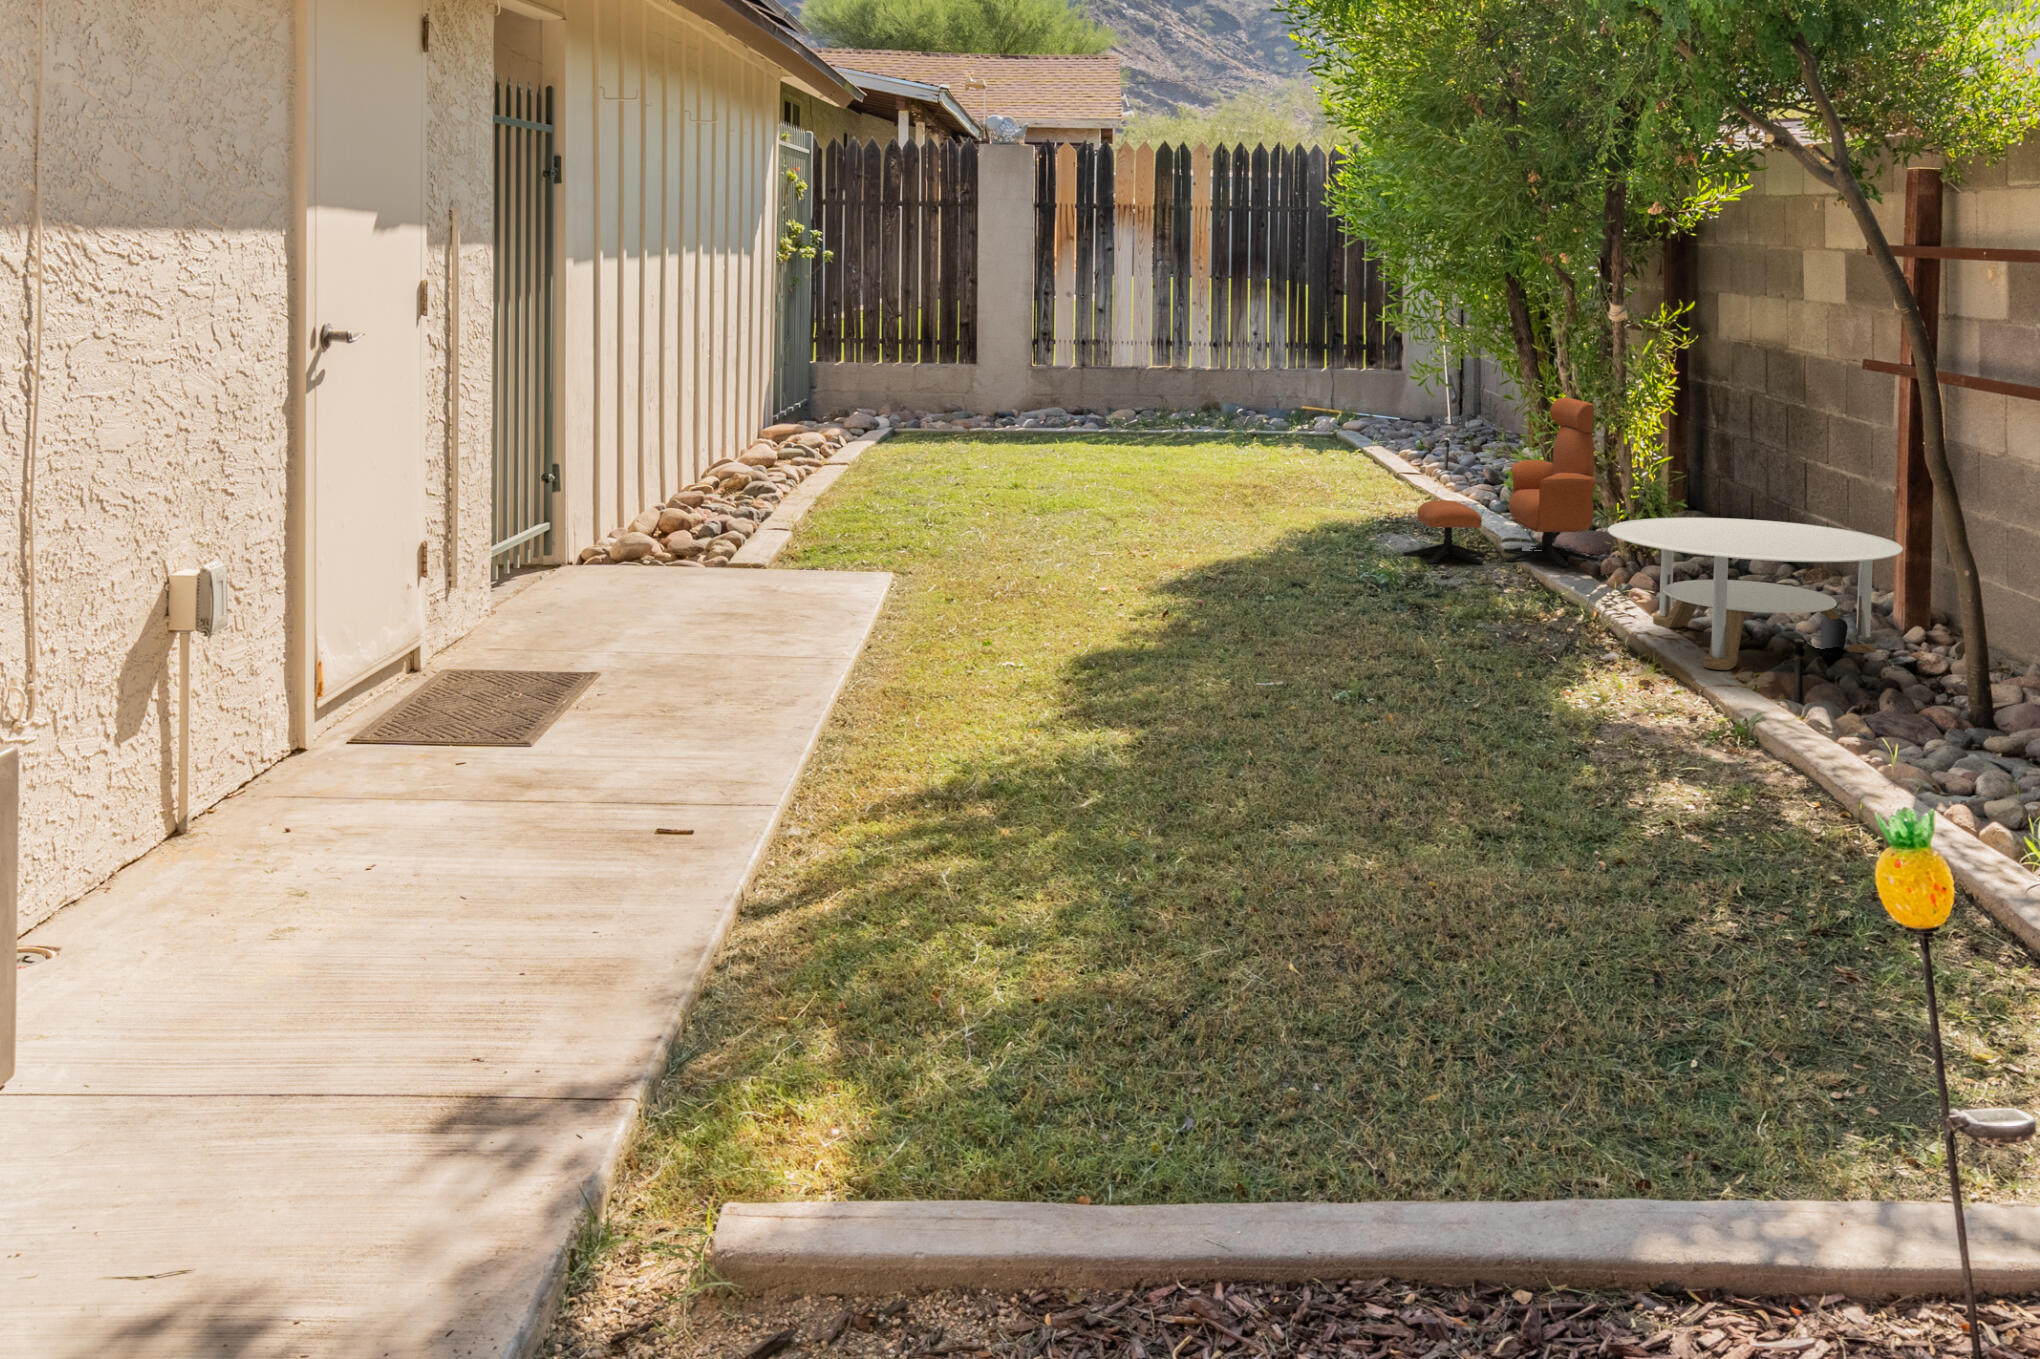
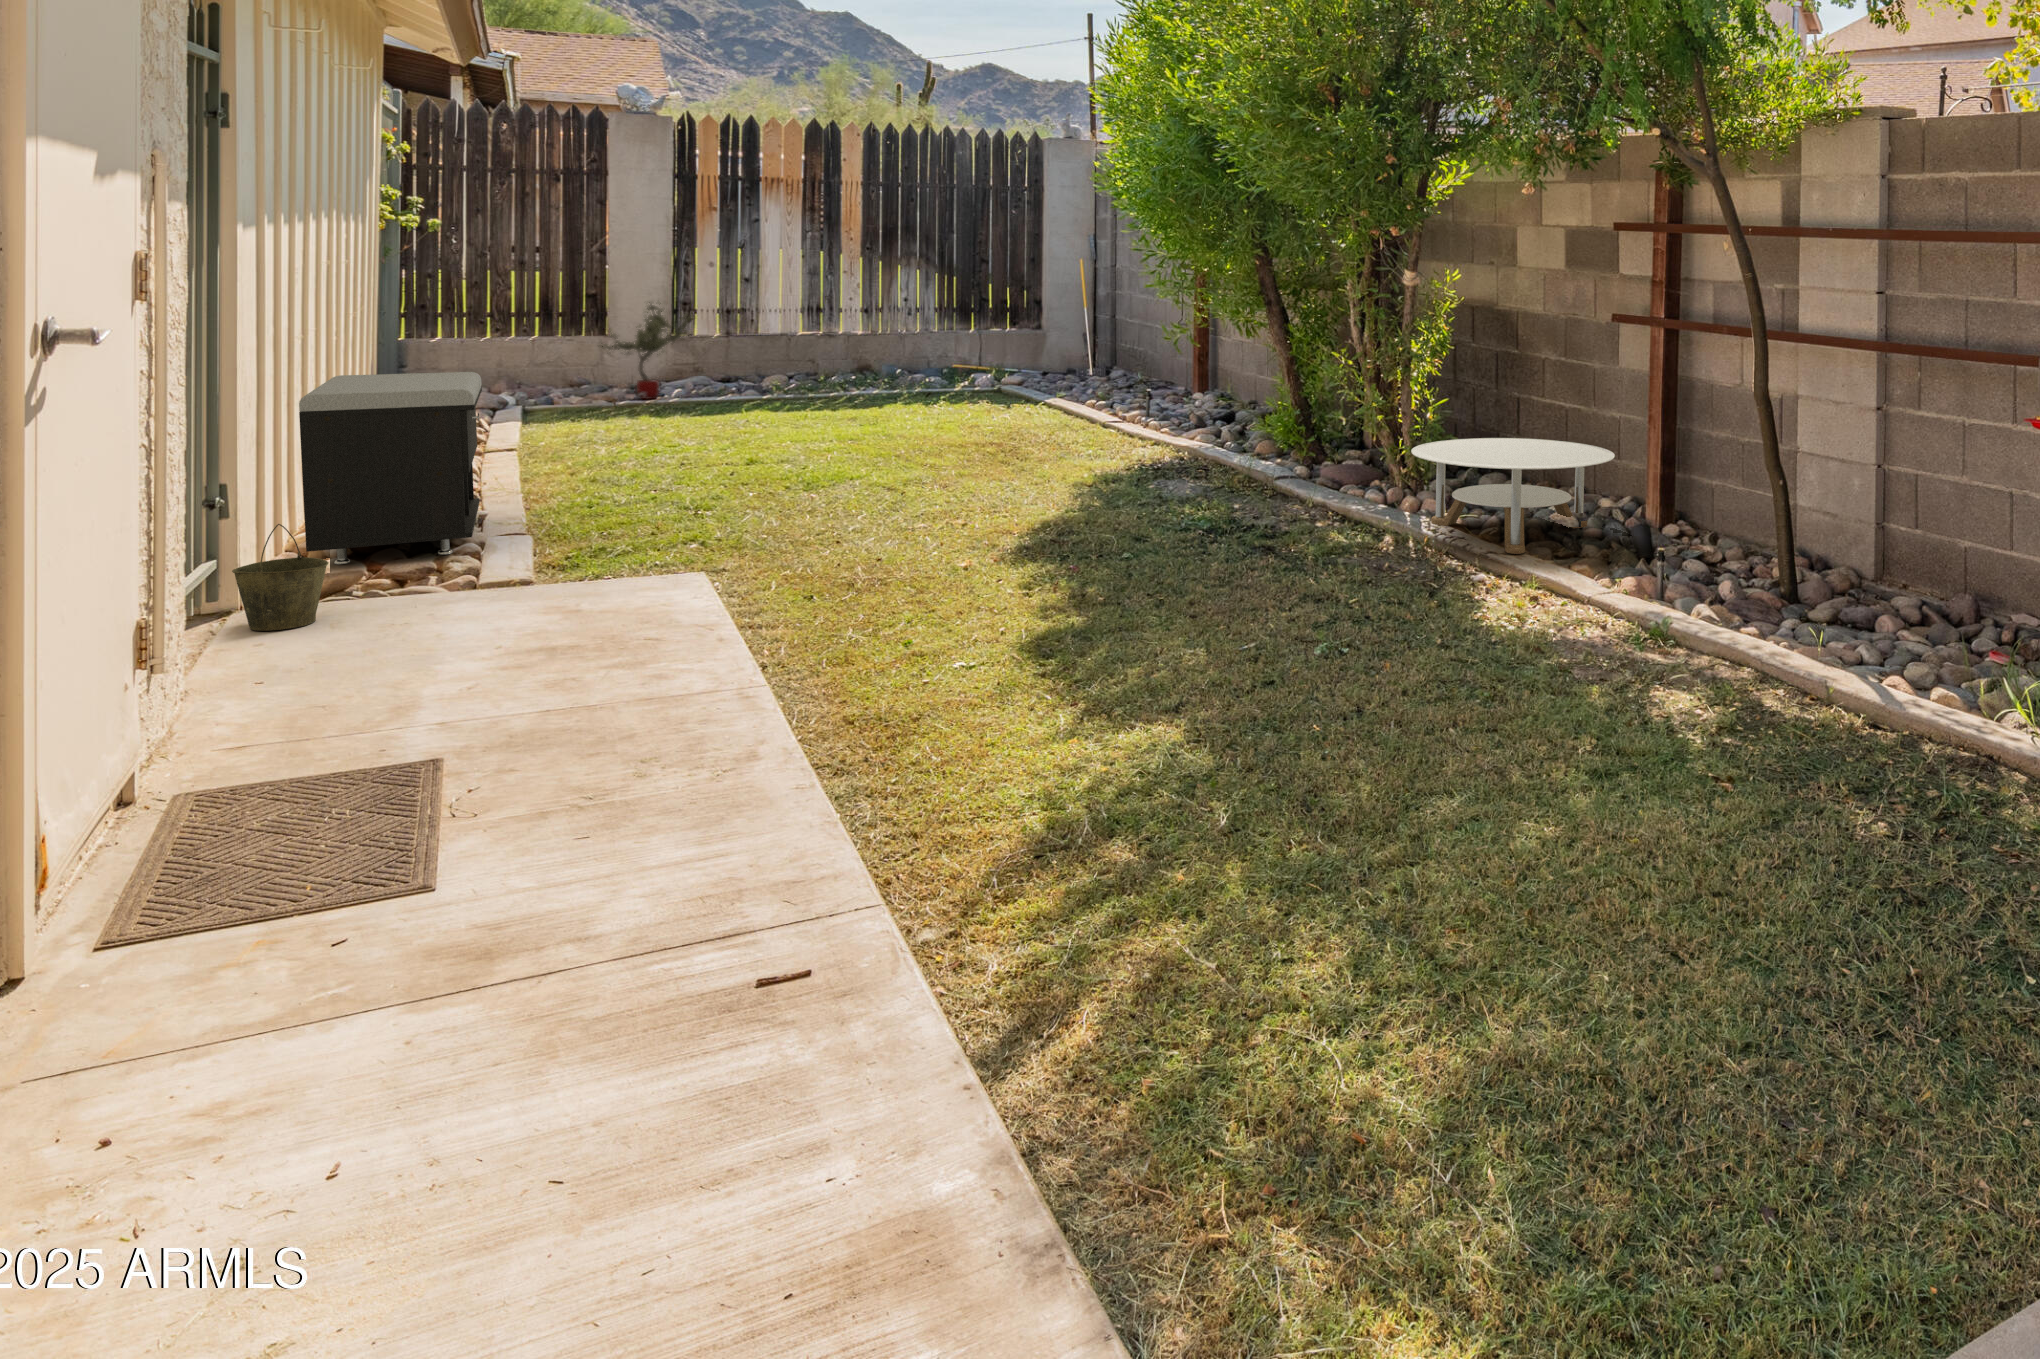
potted tree: none [959,329,1040,427] -> present [599,302,692,399]
storage bench: none [632,386,780,542] -> present [299,372,482,564]
lounge chair: present [1404,398,1599,567] -> none [1188,351,1342,494]
bucket: none [556,498,614,582] -> present [232,524,329,631]

